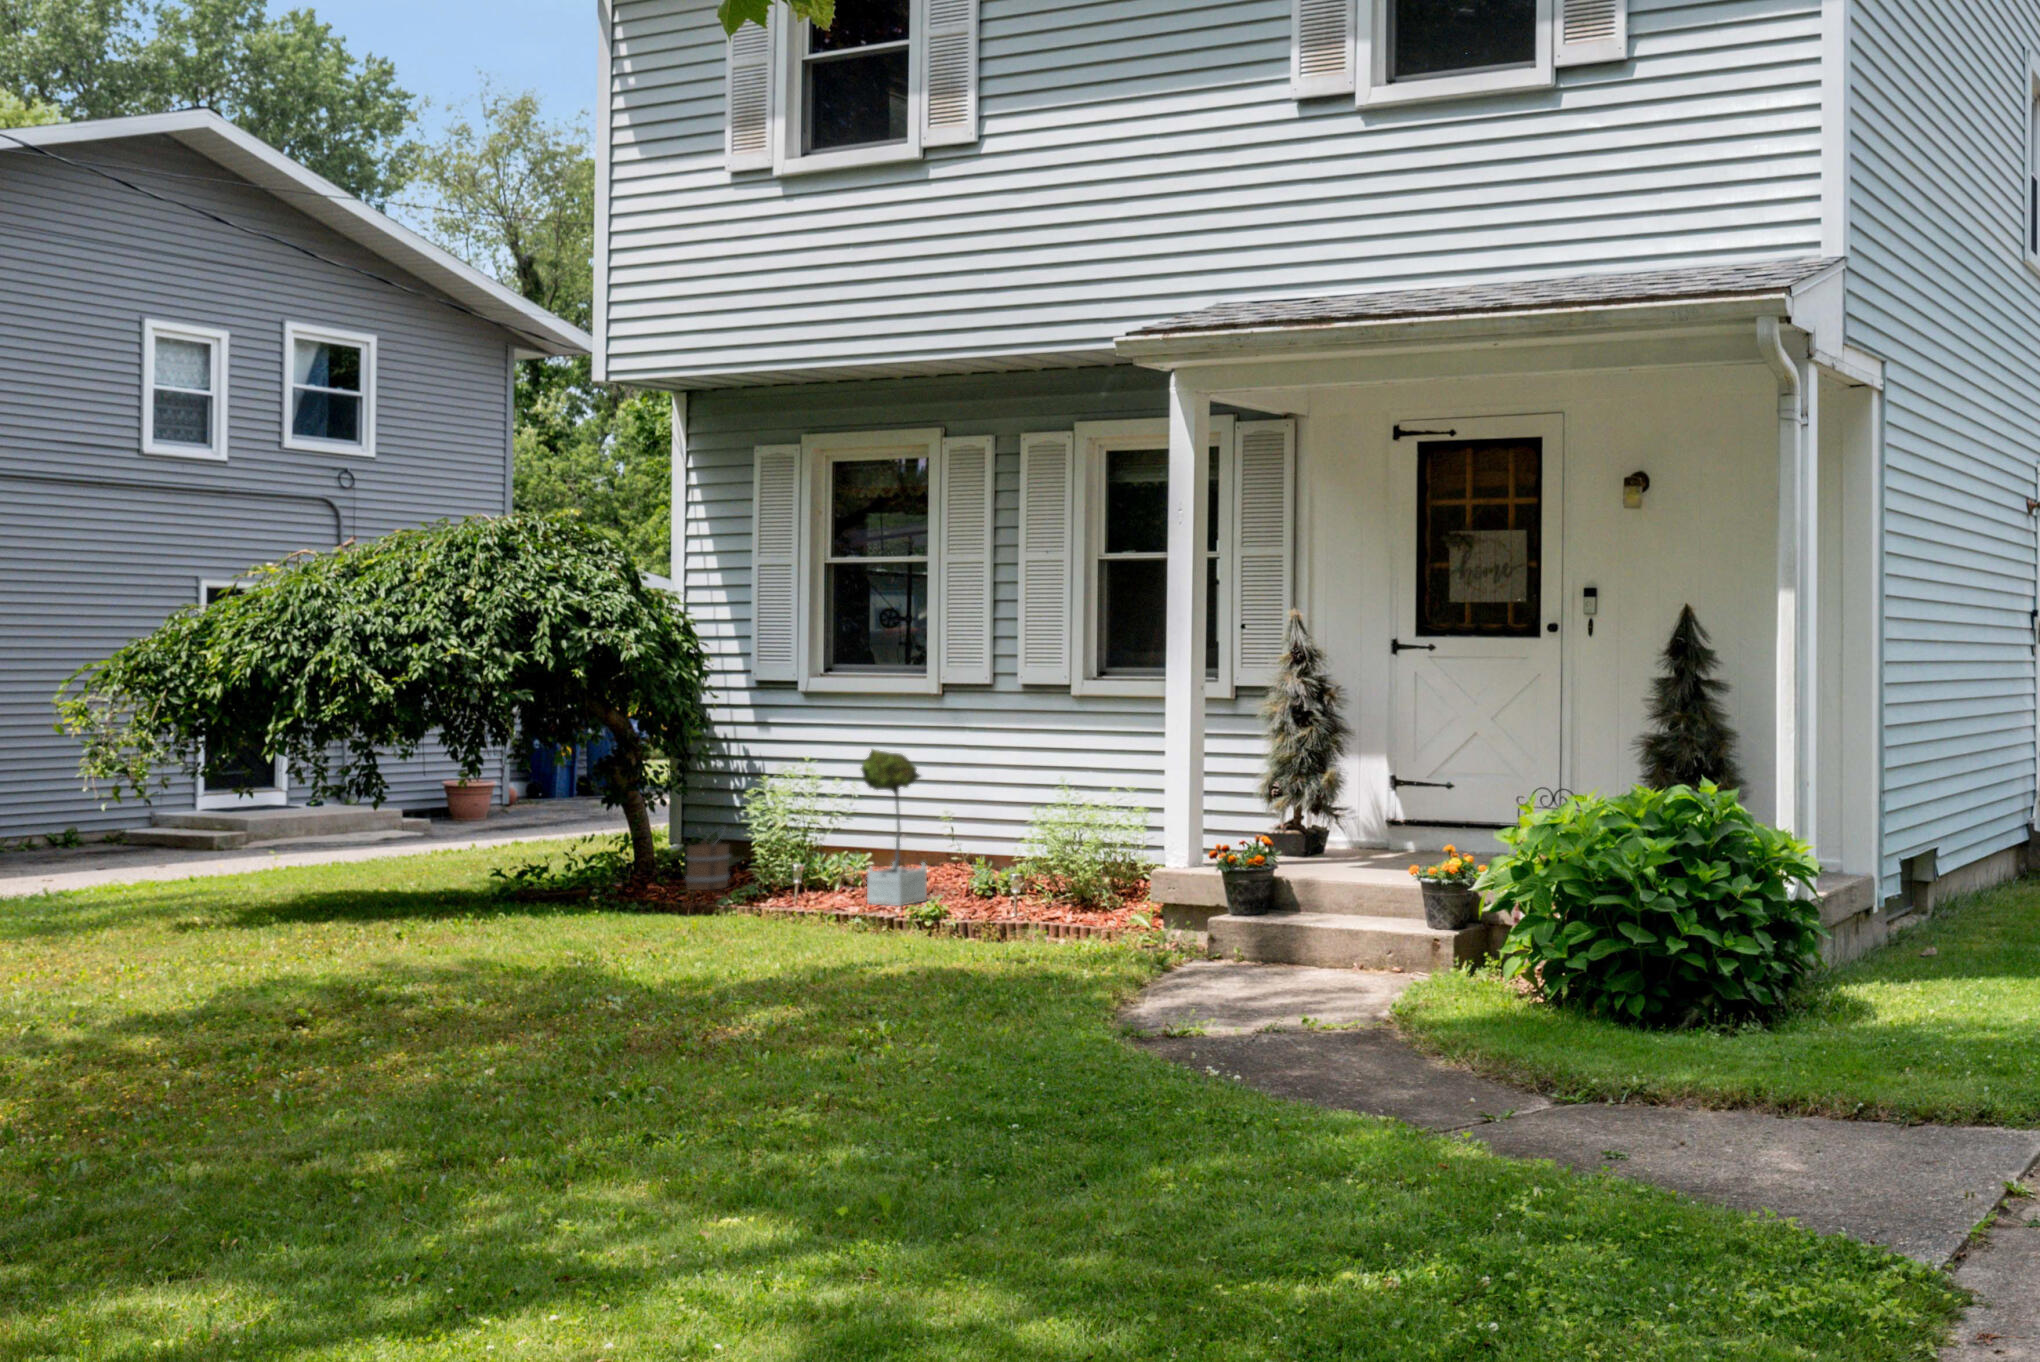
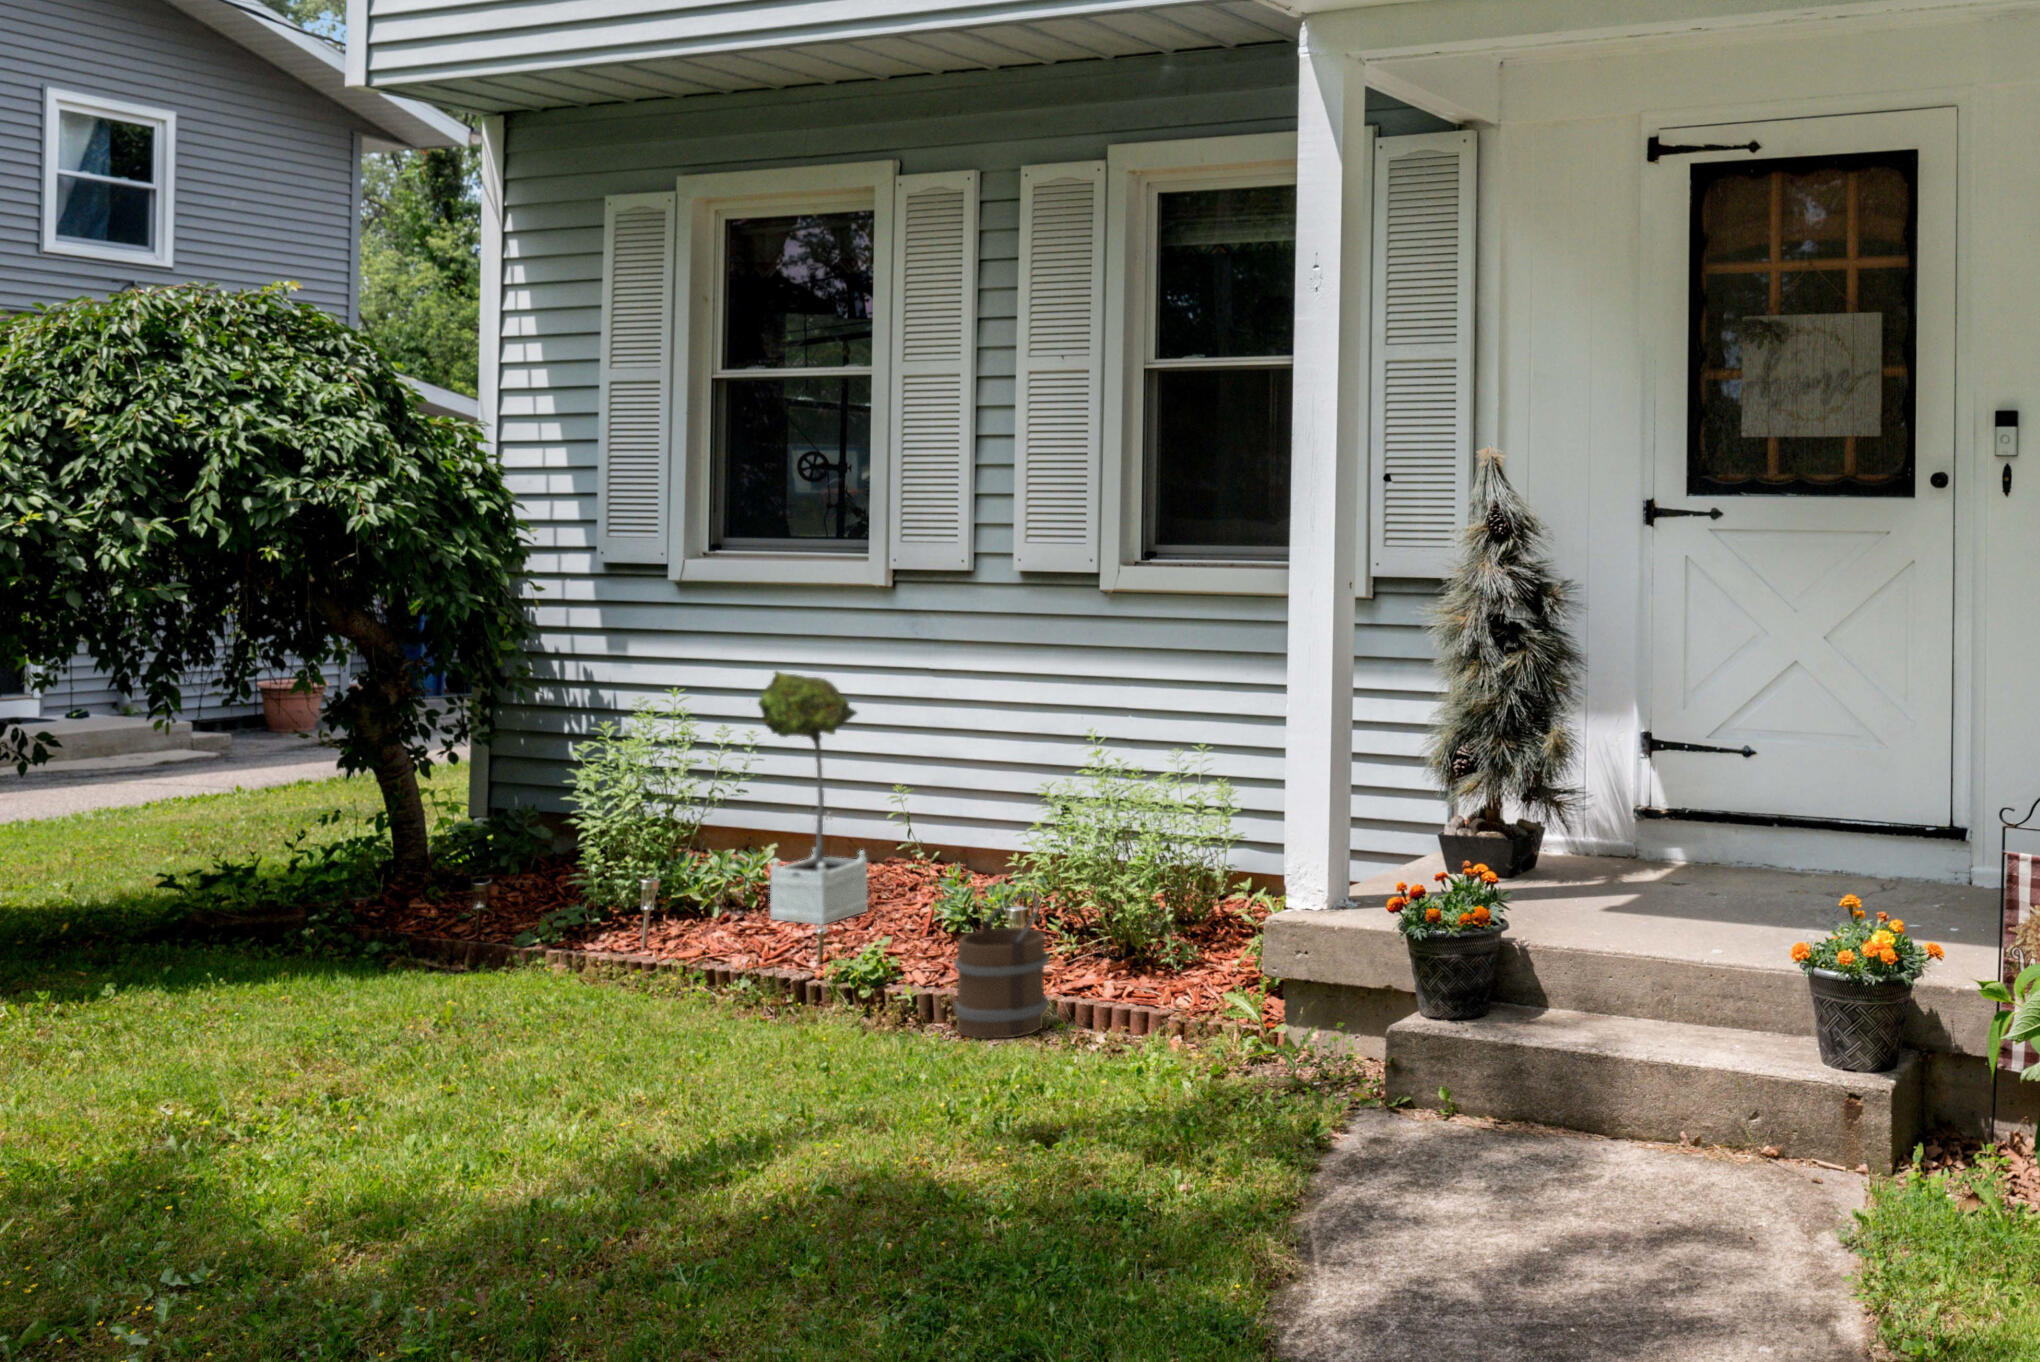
bucket: present [686,830,730,890] -> present [954,893,1049,1039]

